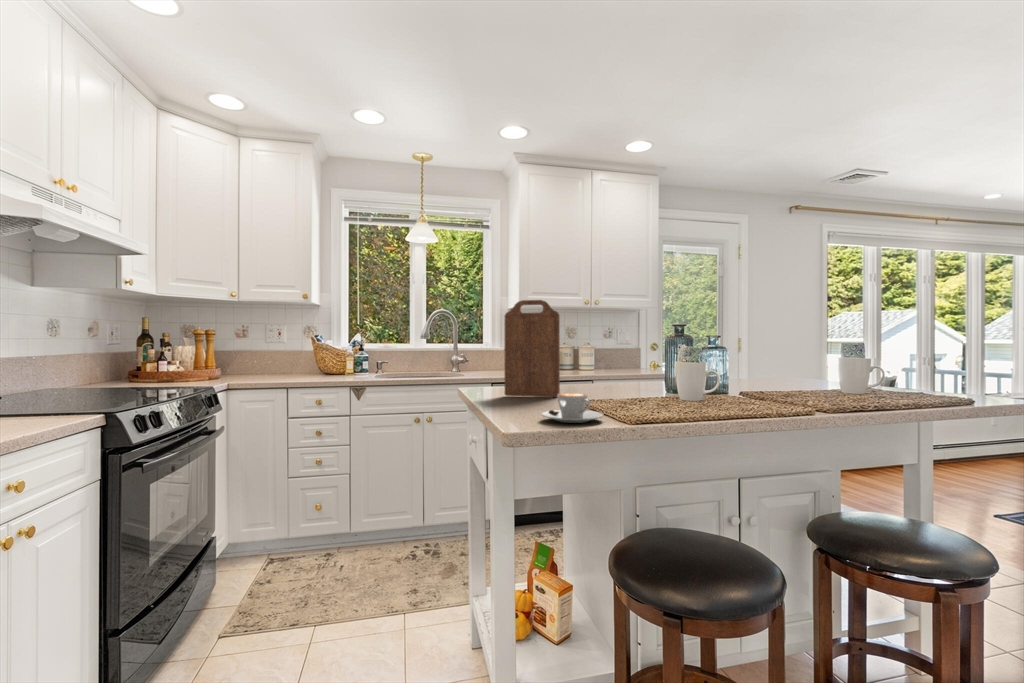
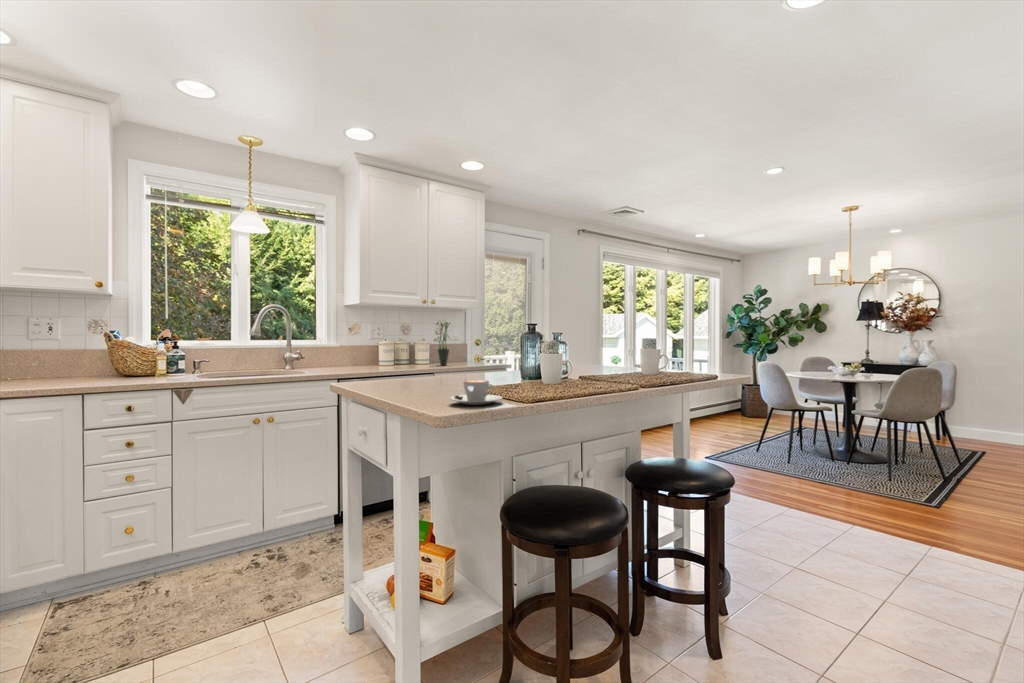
cutting board: present [504,300,560,397] -> none [381,298,435,388]
potted plant: none [597,322,620,372] -> present [434,322,450,365]

